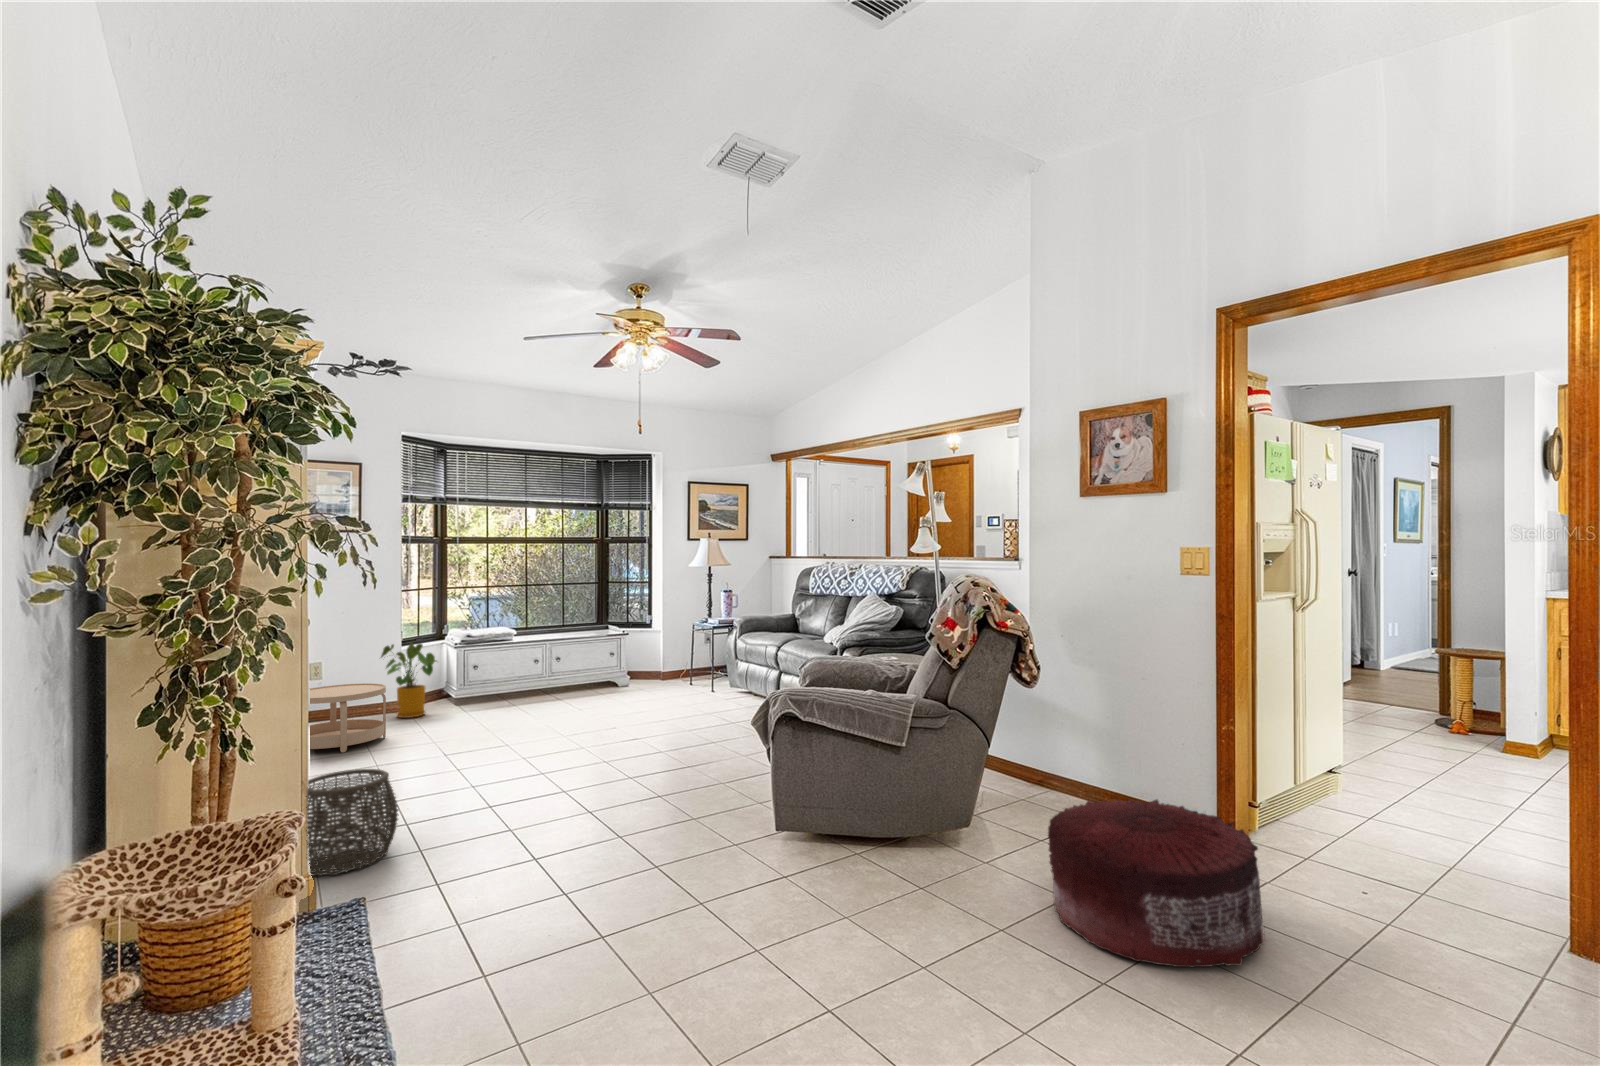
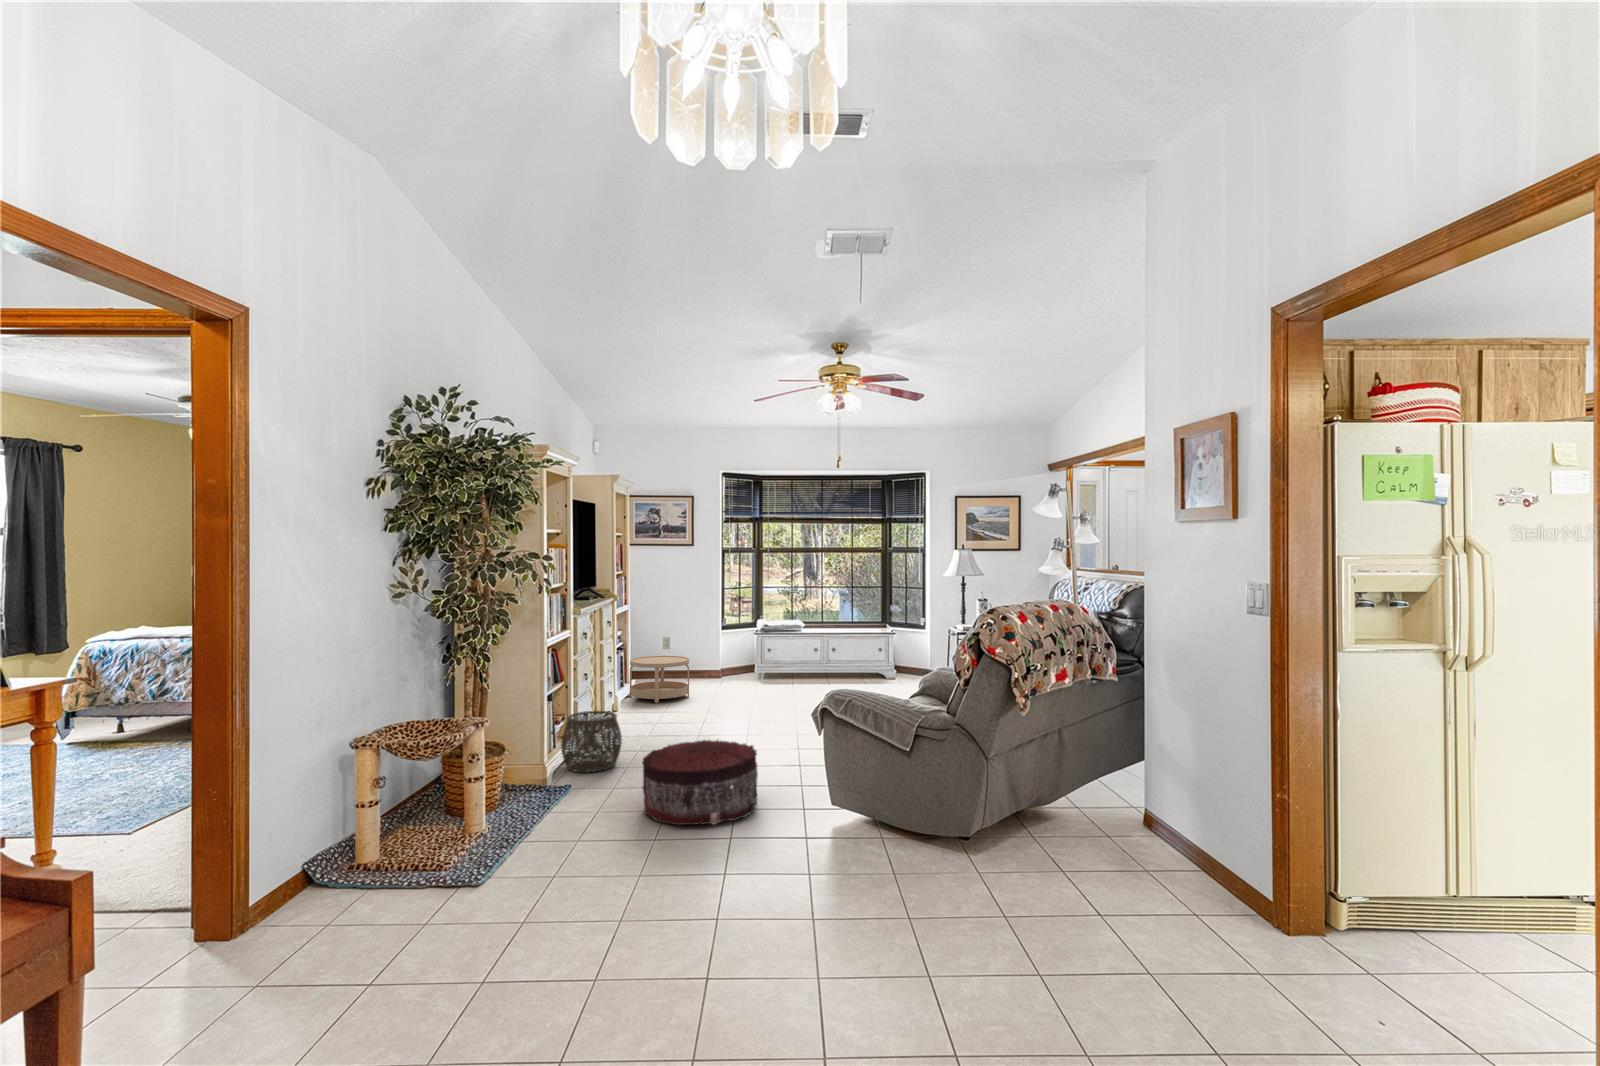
house plant: present [381,643,436,718] -> none [702,629,739,685]
pouf: present [1048,799,1265,967] -> present [642,740,758,825]

